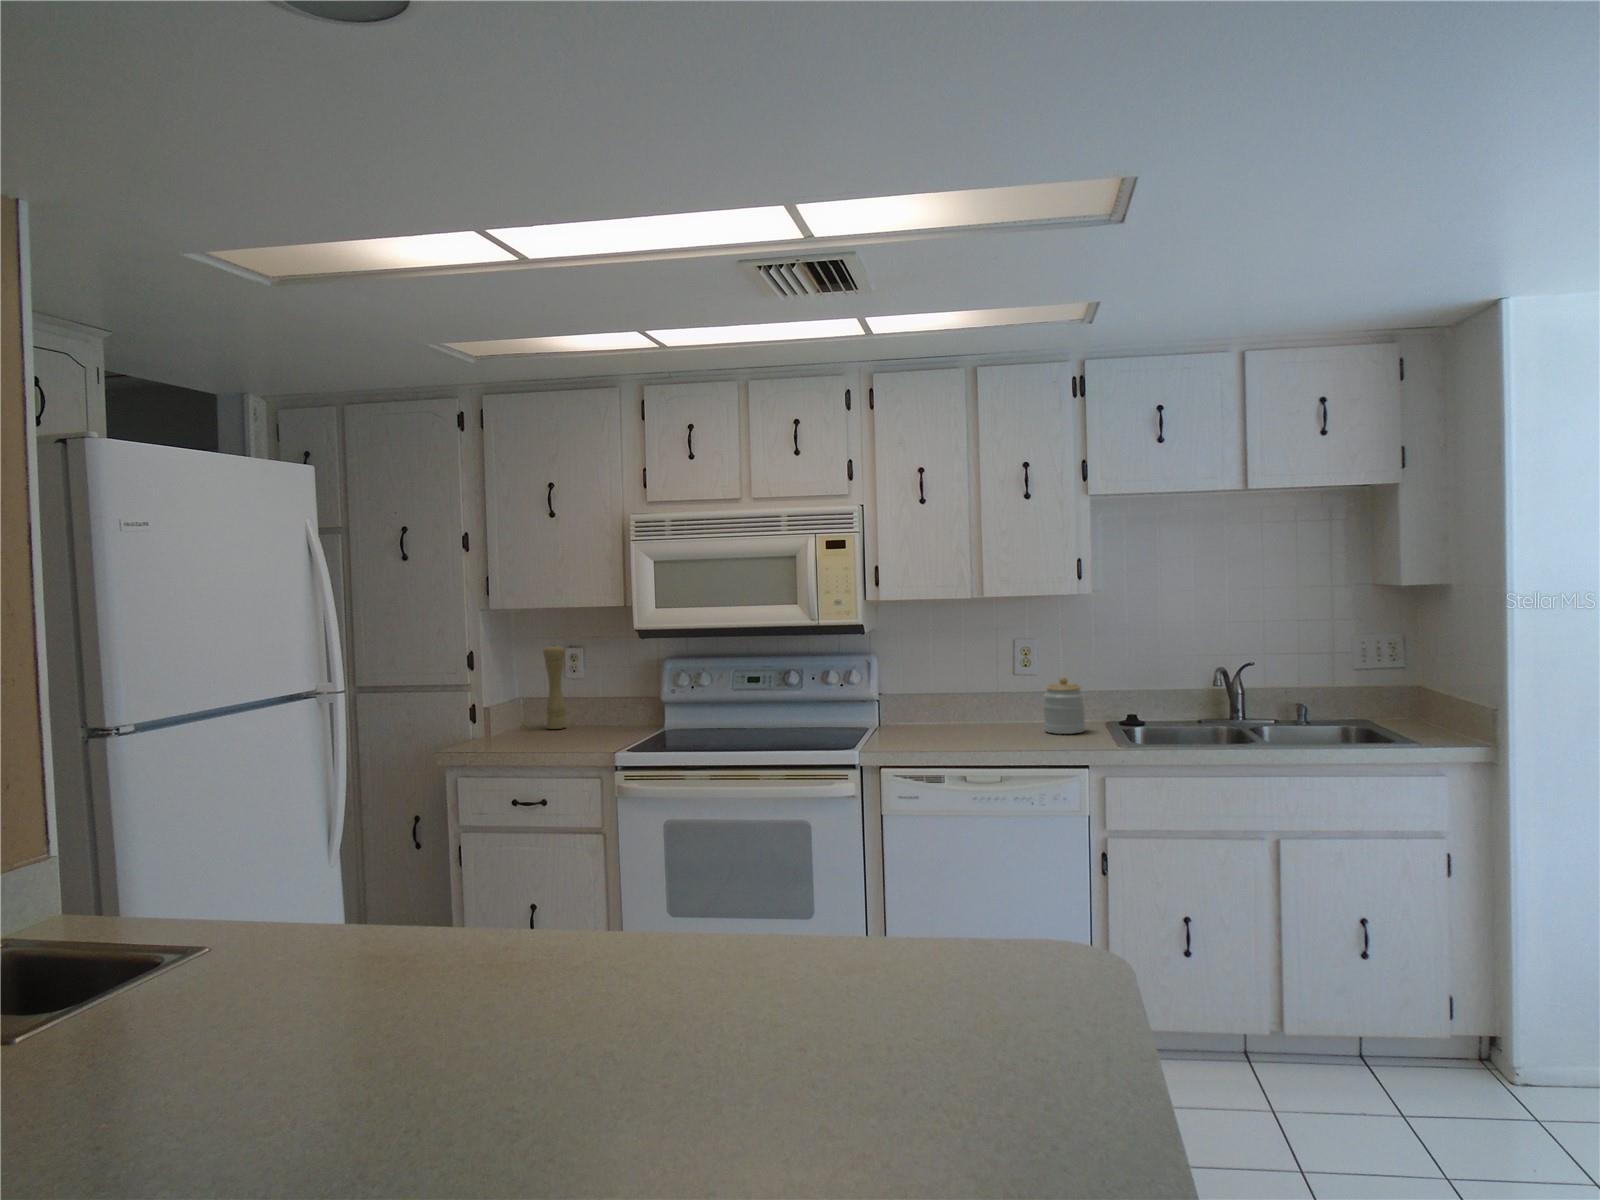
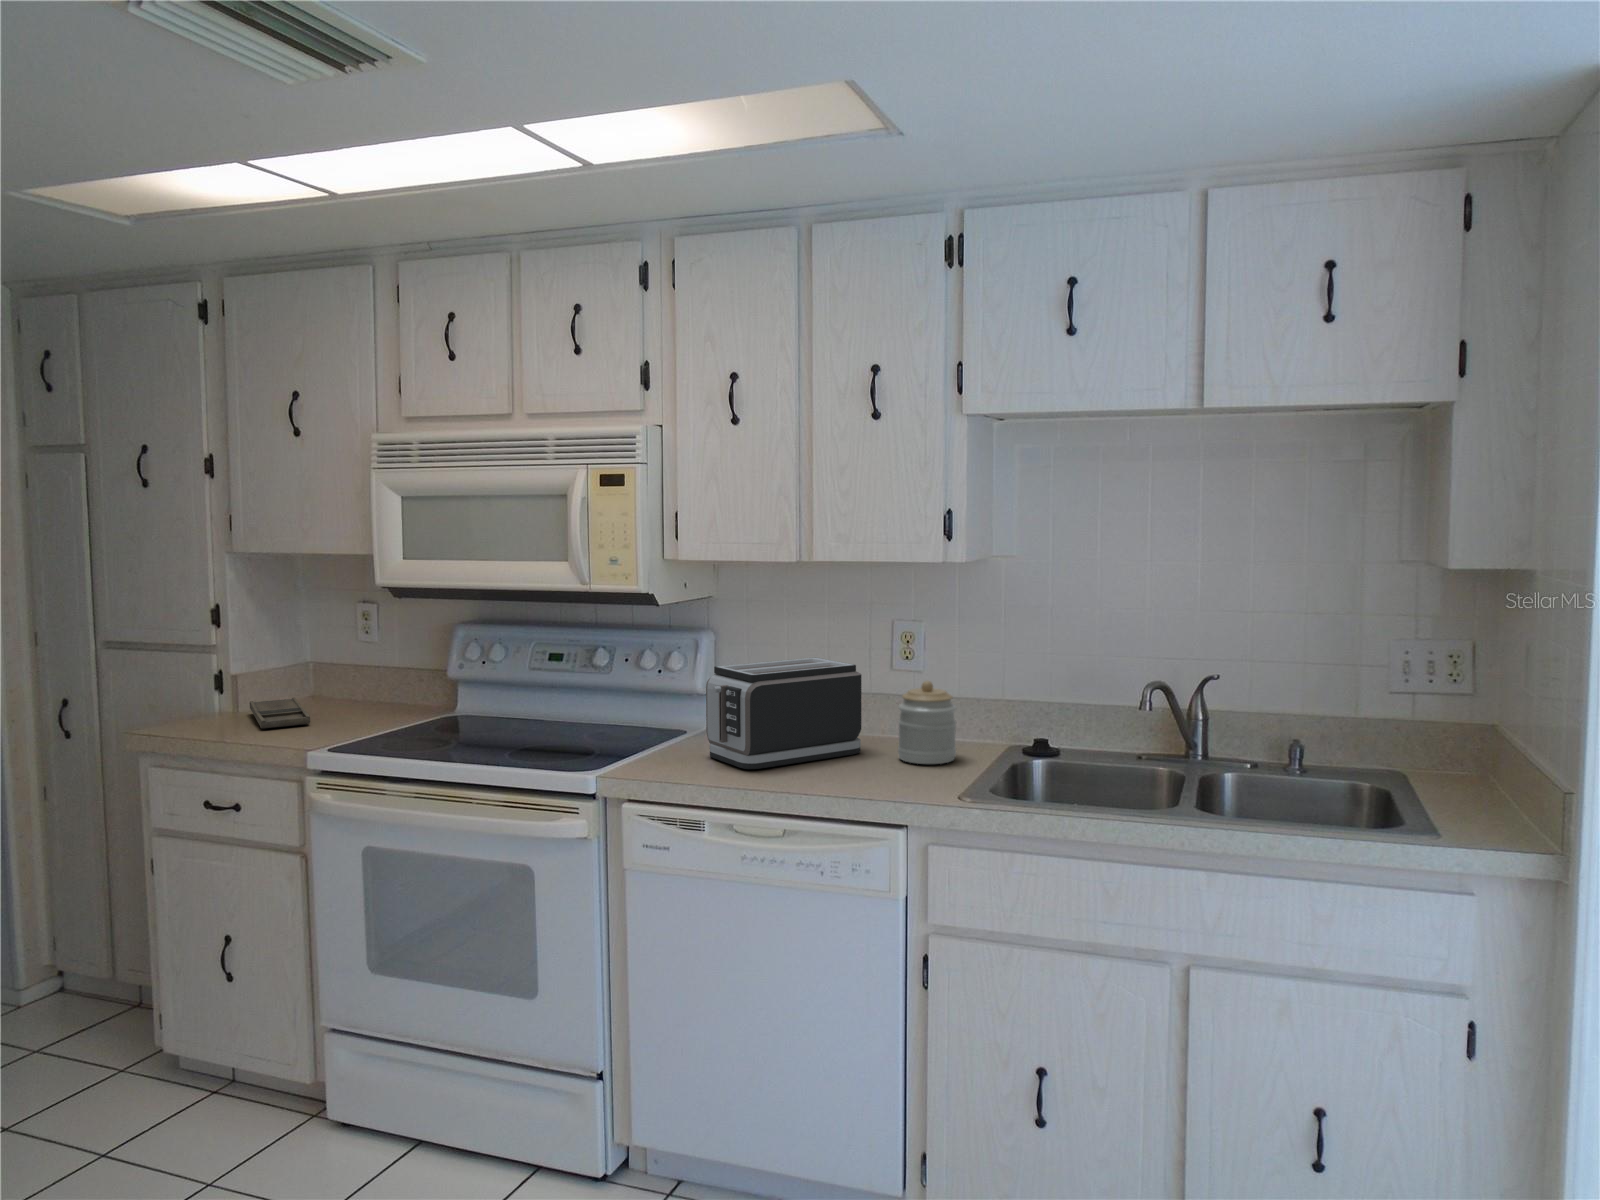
pepper mill: present [543,645,567,729] -> none [326,598,356,702]
toaster: none [911,667,1014,743] -> present [706,657,862,769]
tray: none [502,725,572,746] -> present [250,697,310,728]

